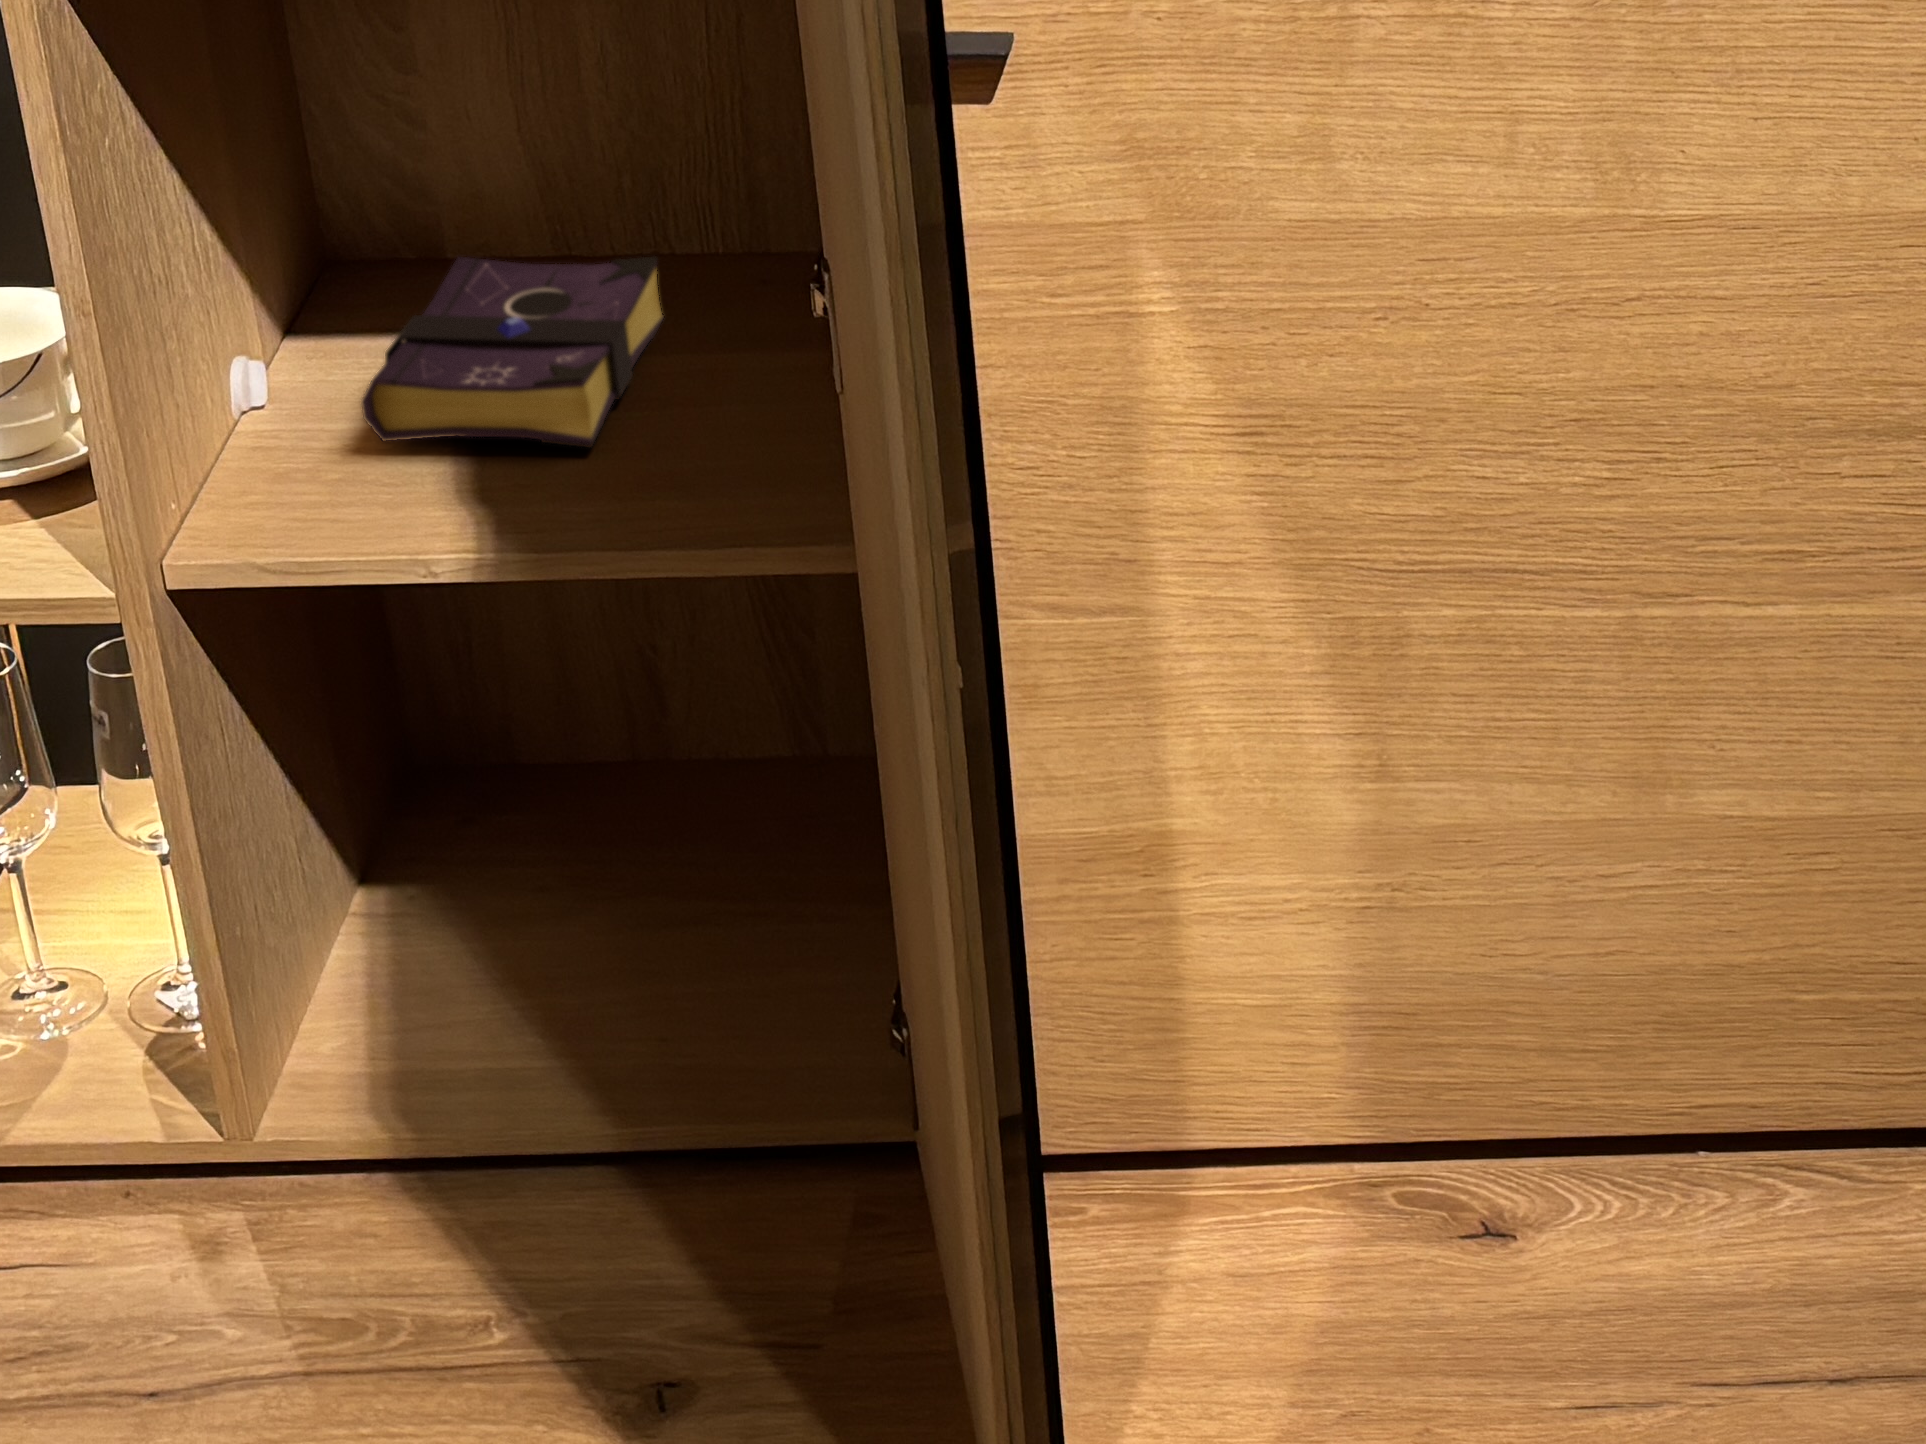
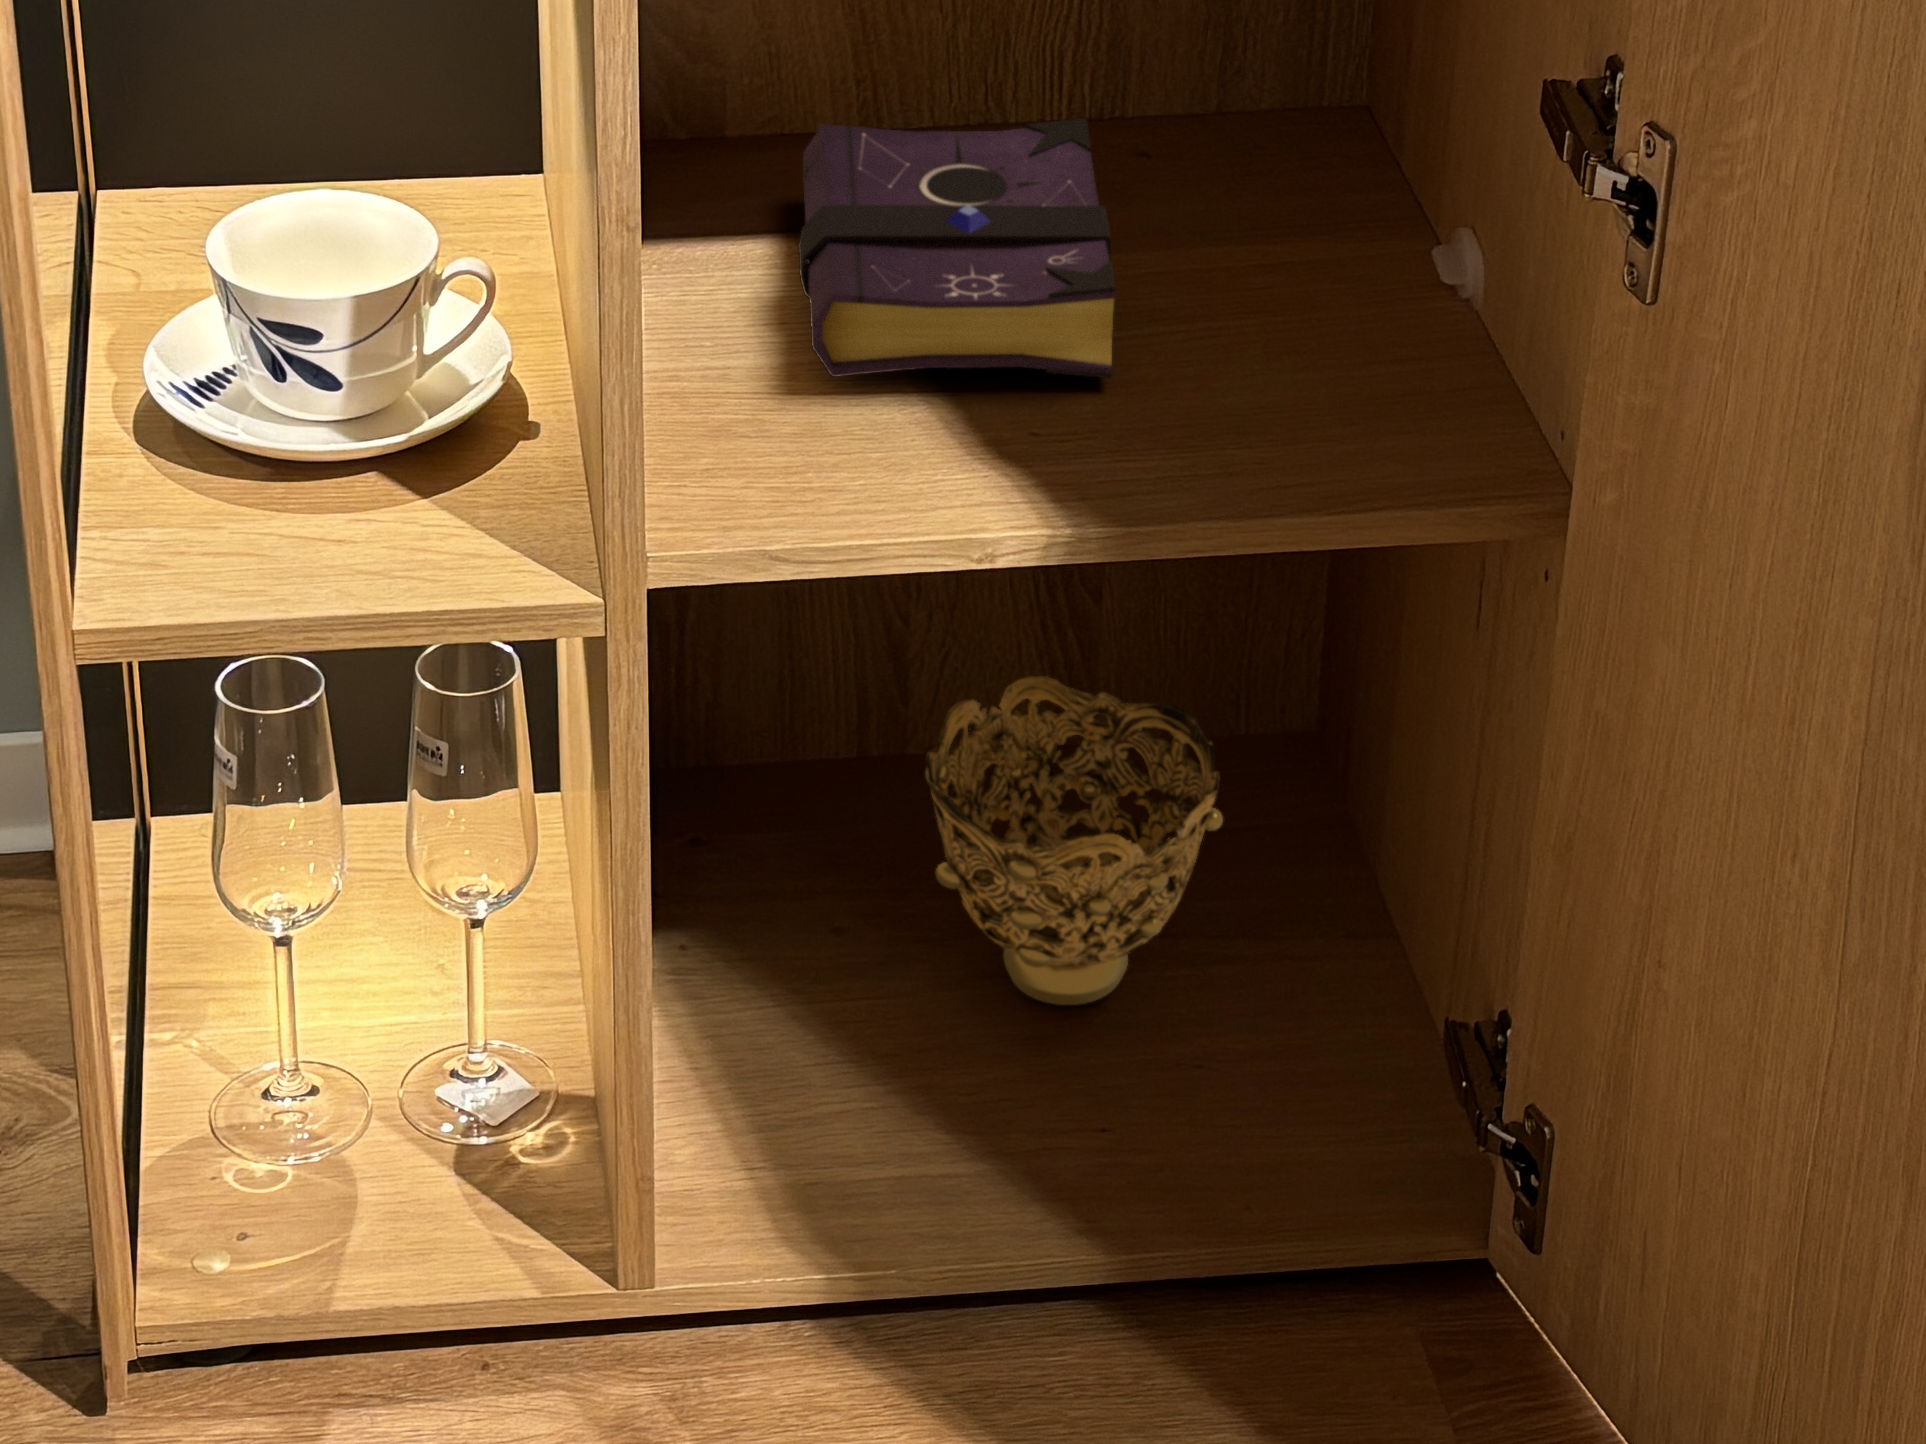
decorative bowl: none [536,687,772,942] -> present [926,676,1223,1005]

